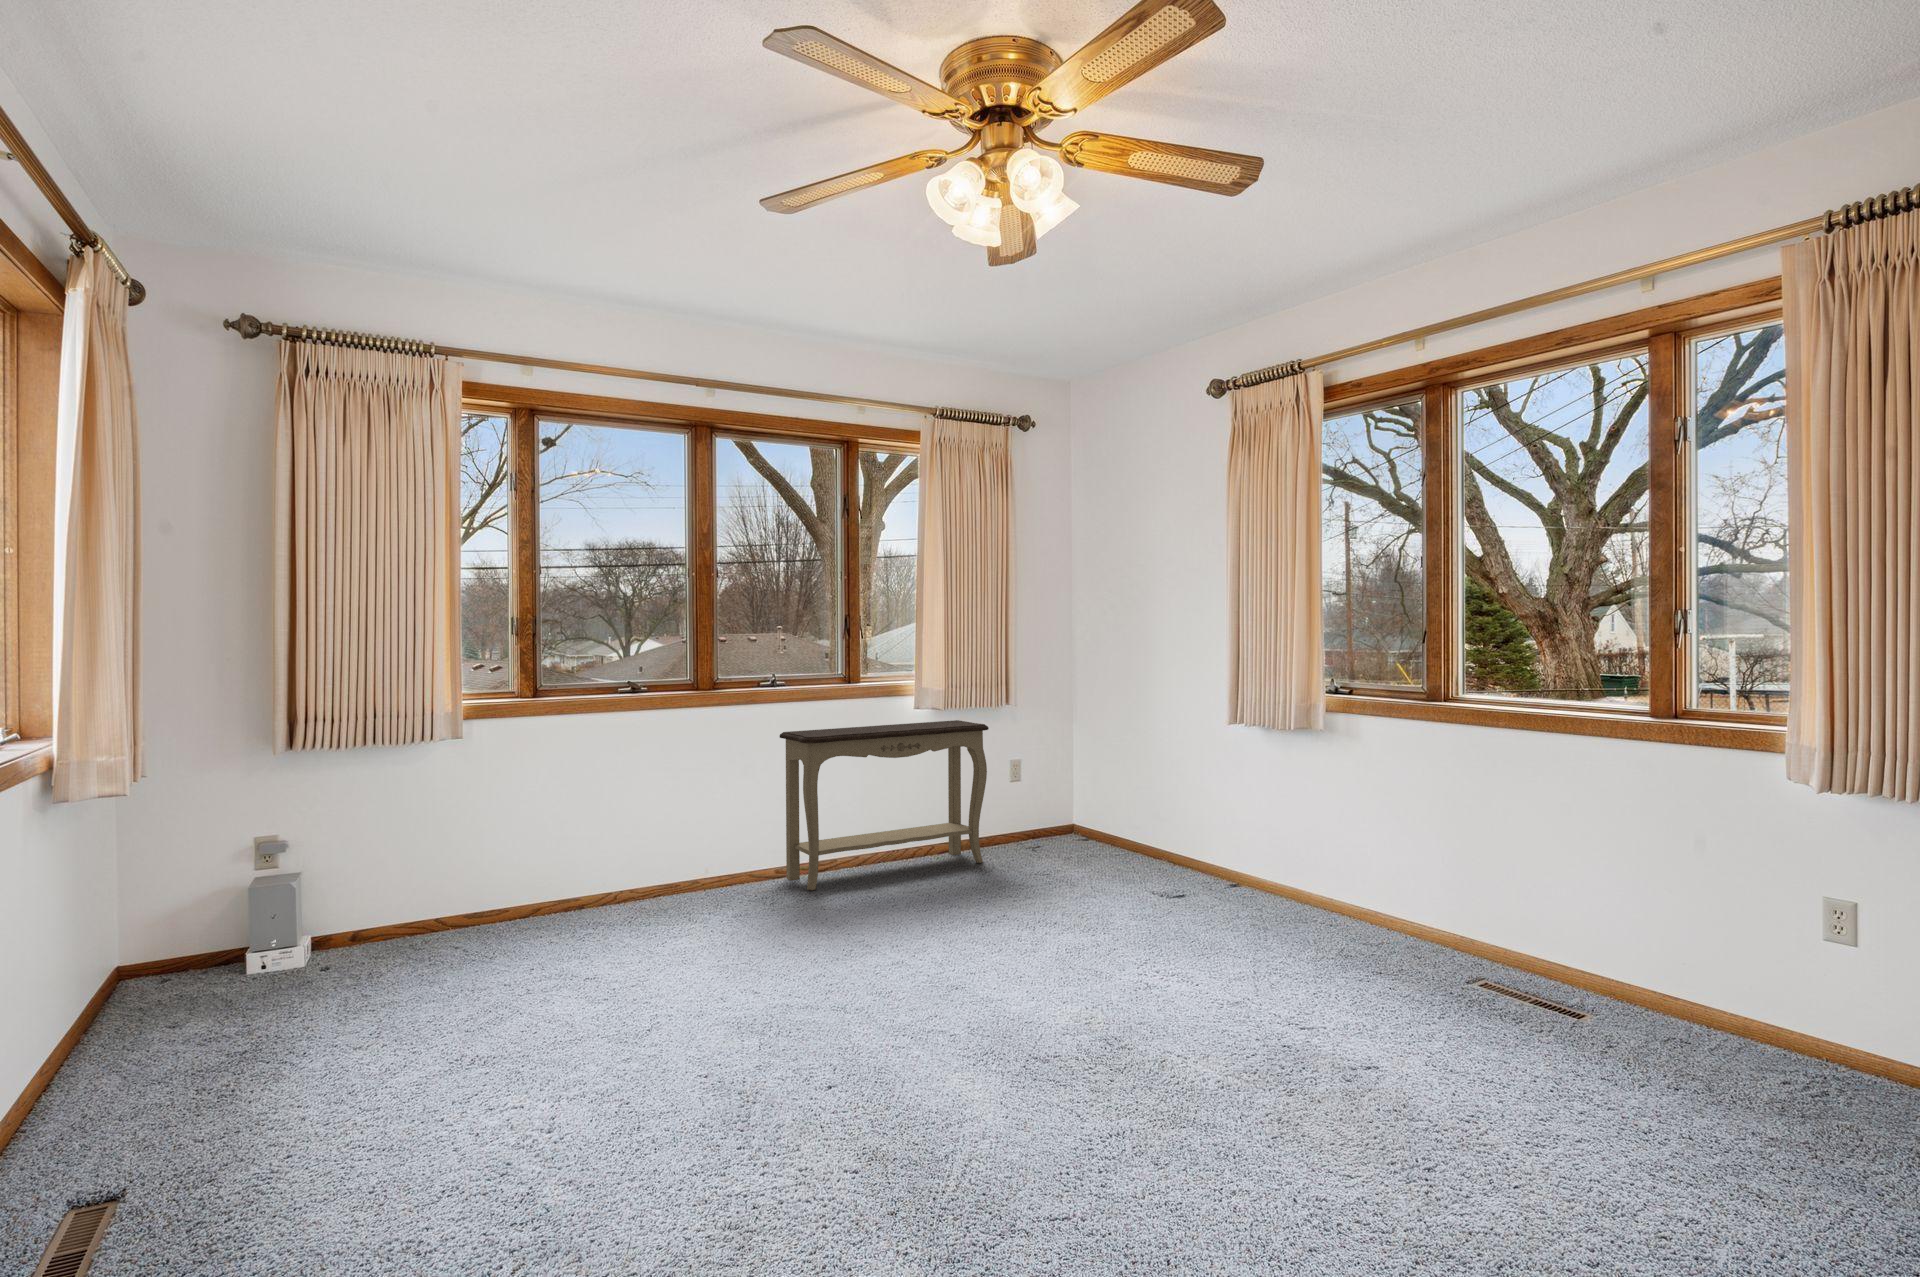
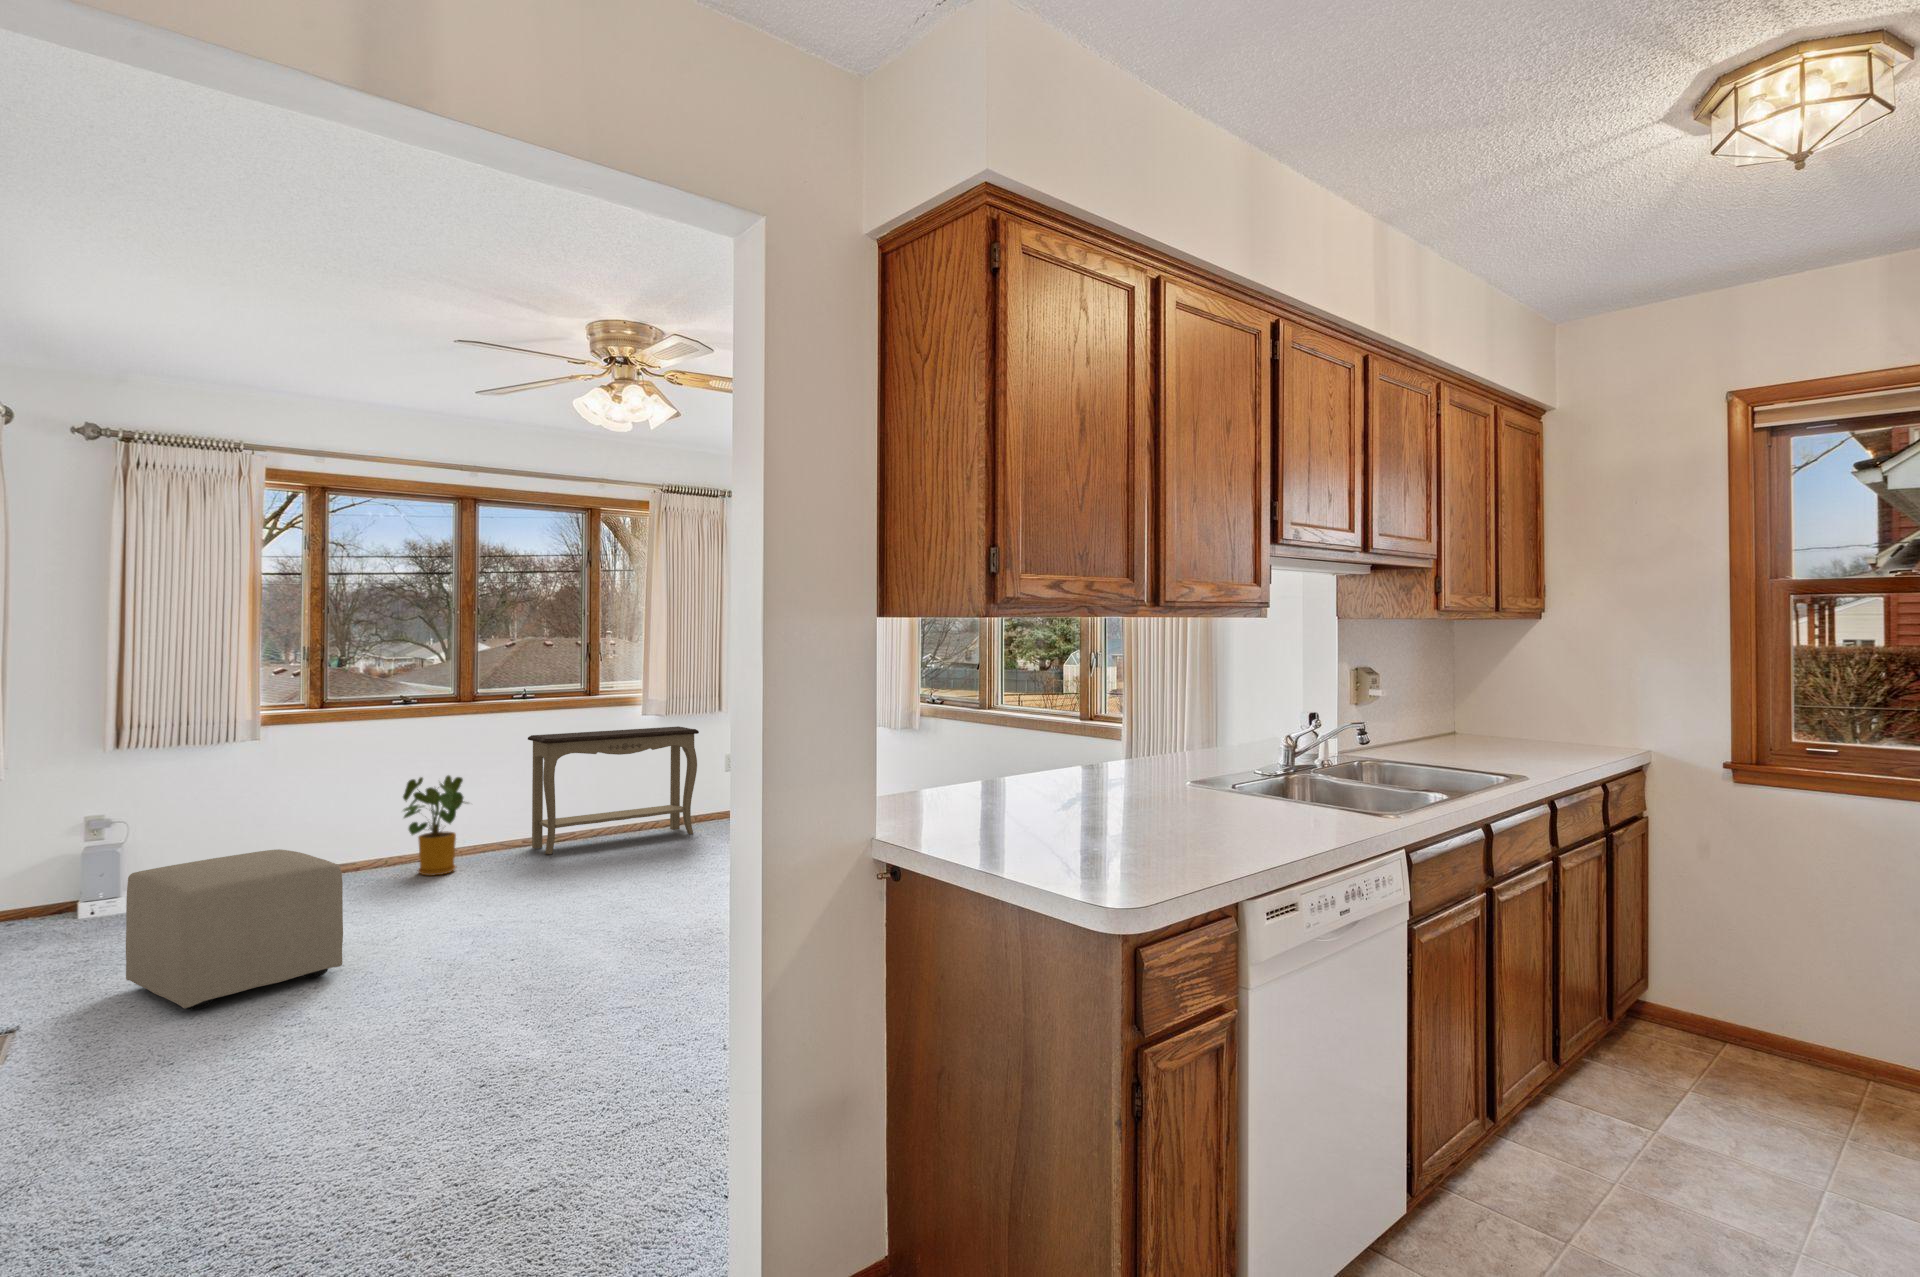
house plant: none [634,785,725,921] -> present [403,775,466,875]
ottoman: none [284,905,586,1184] -> present [126,849,343,1010]

